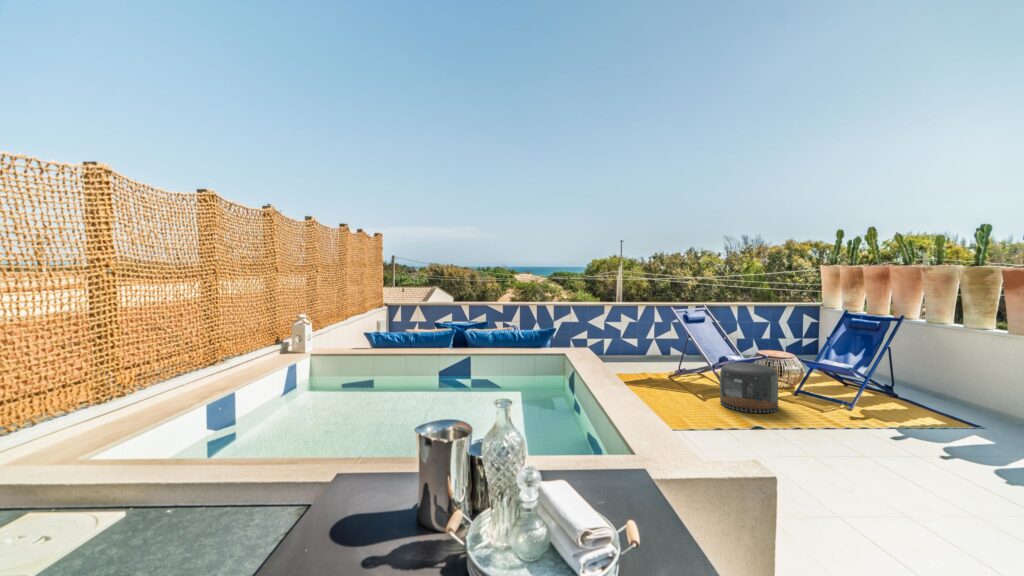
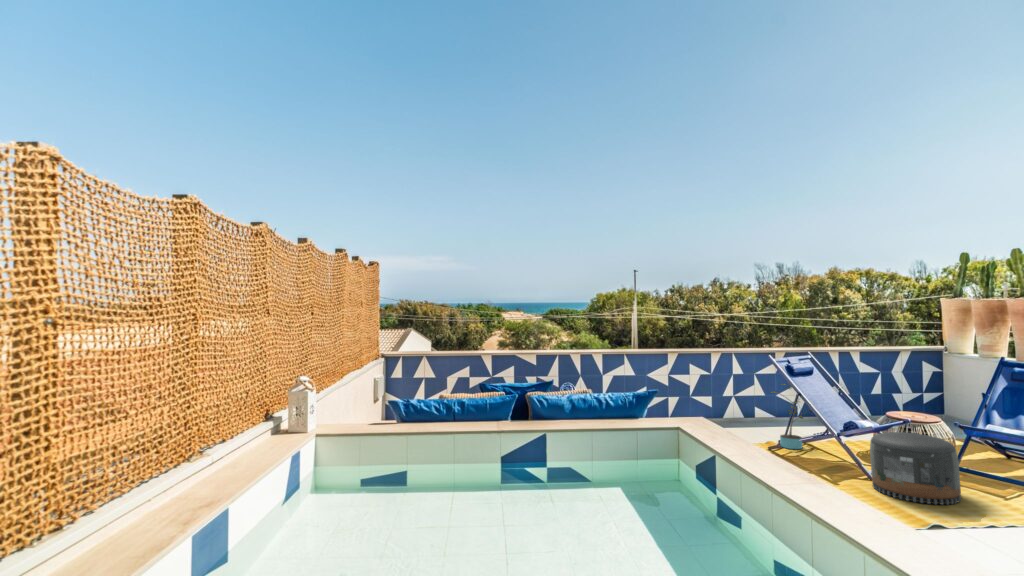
potted plant: none [668,329,699,378] -> present [770,384,811,449]

